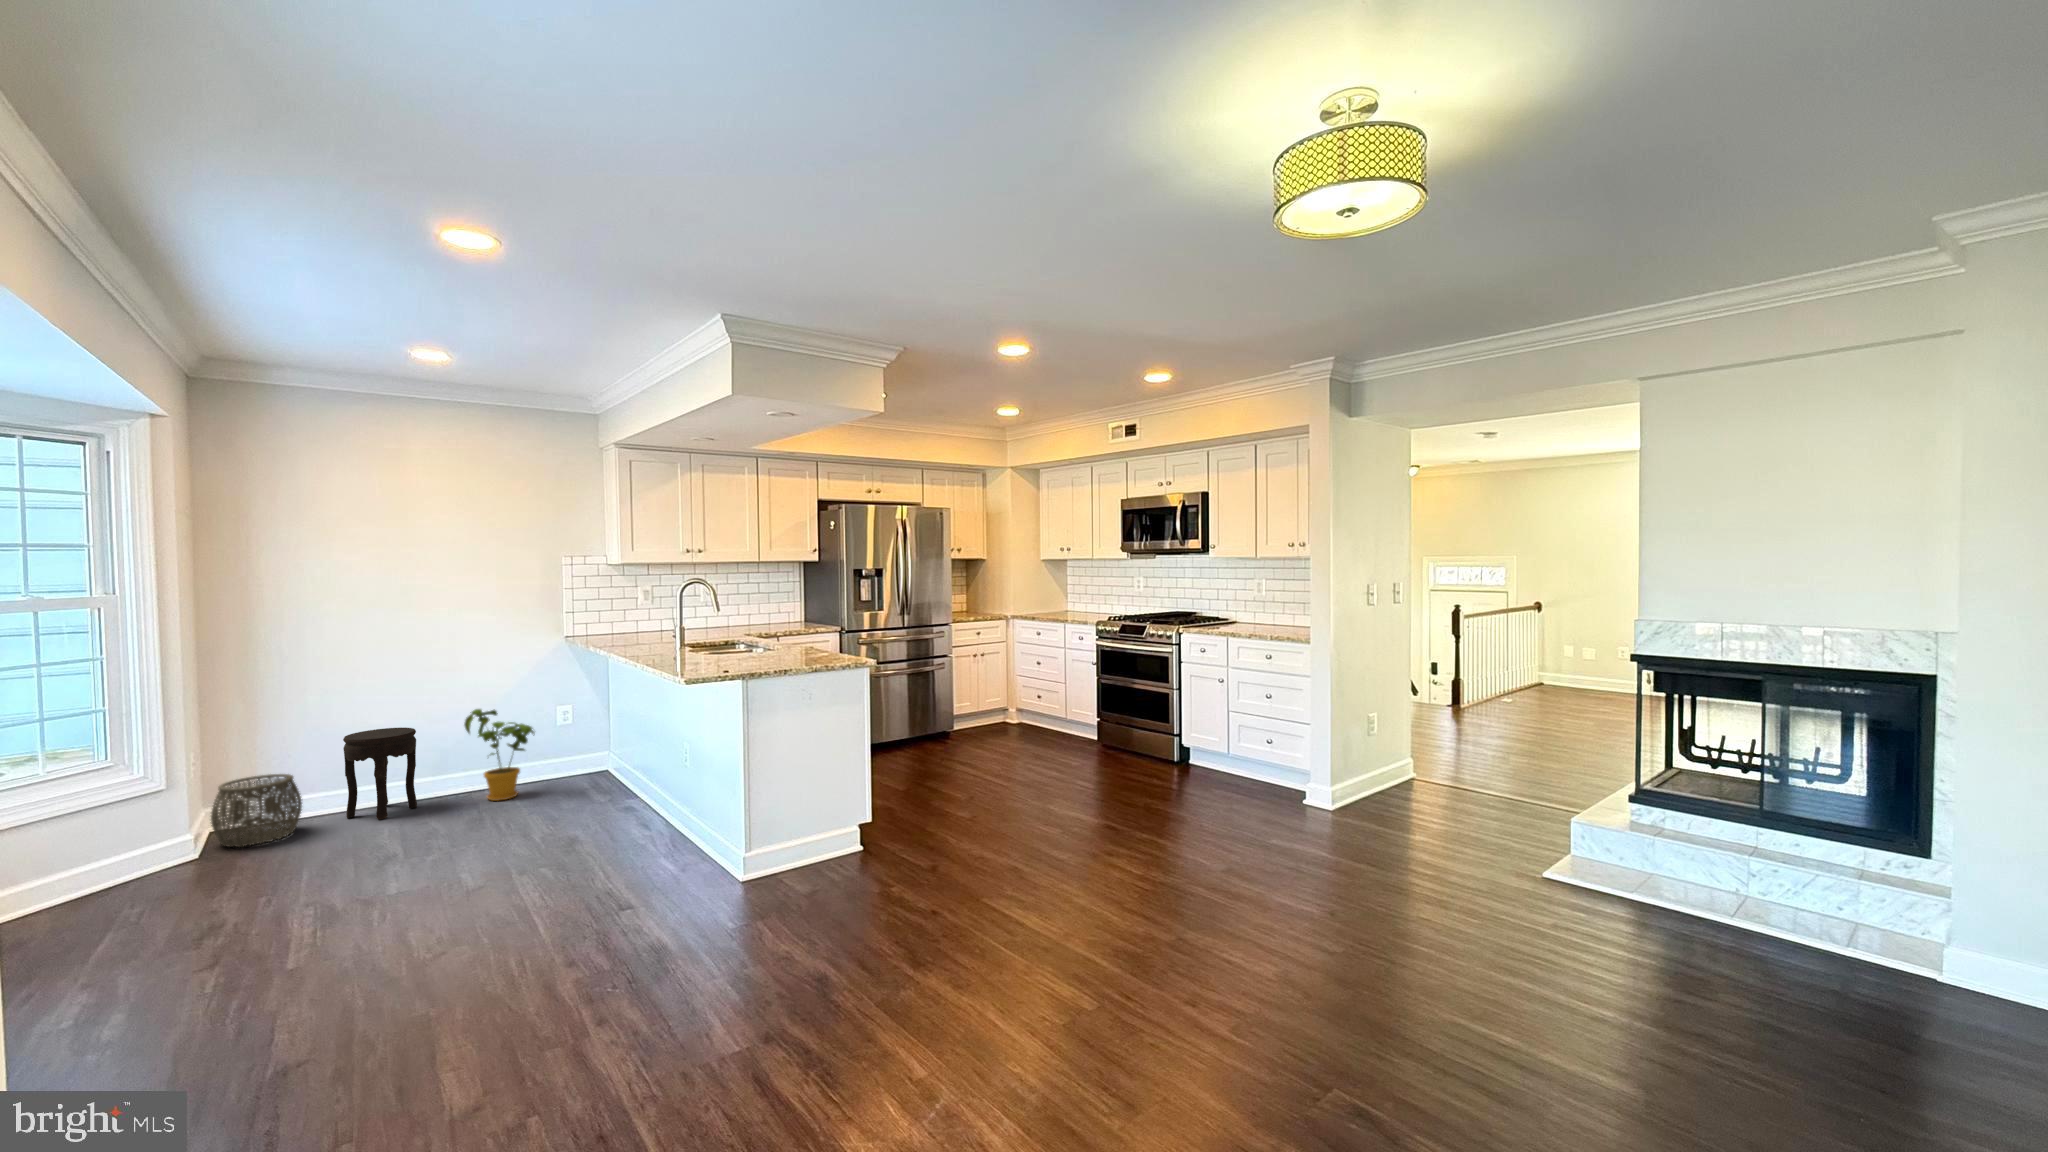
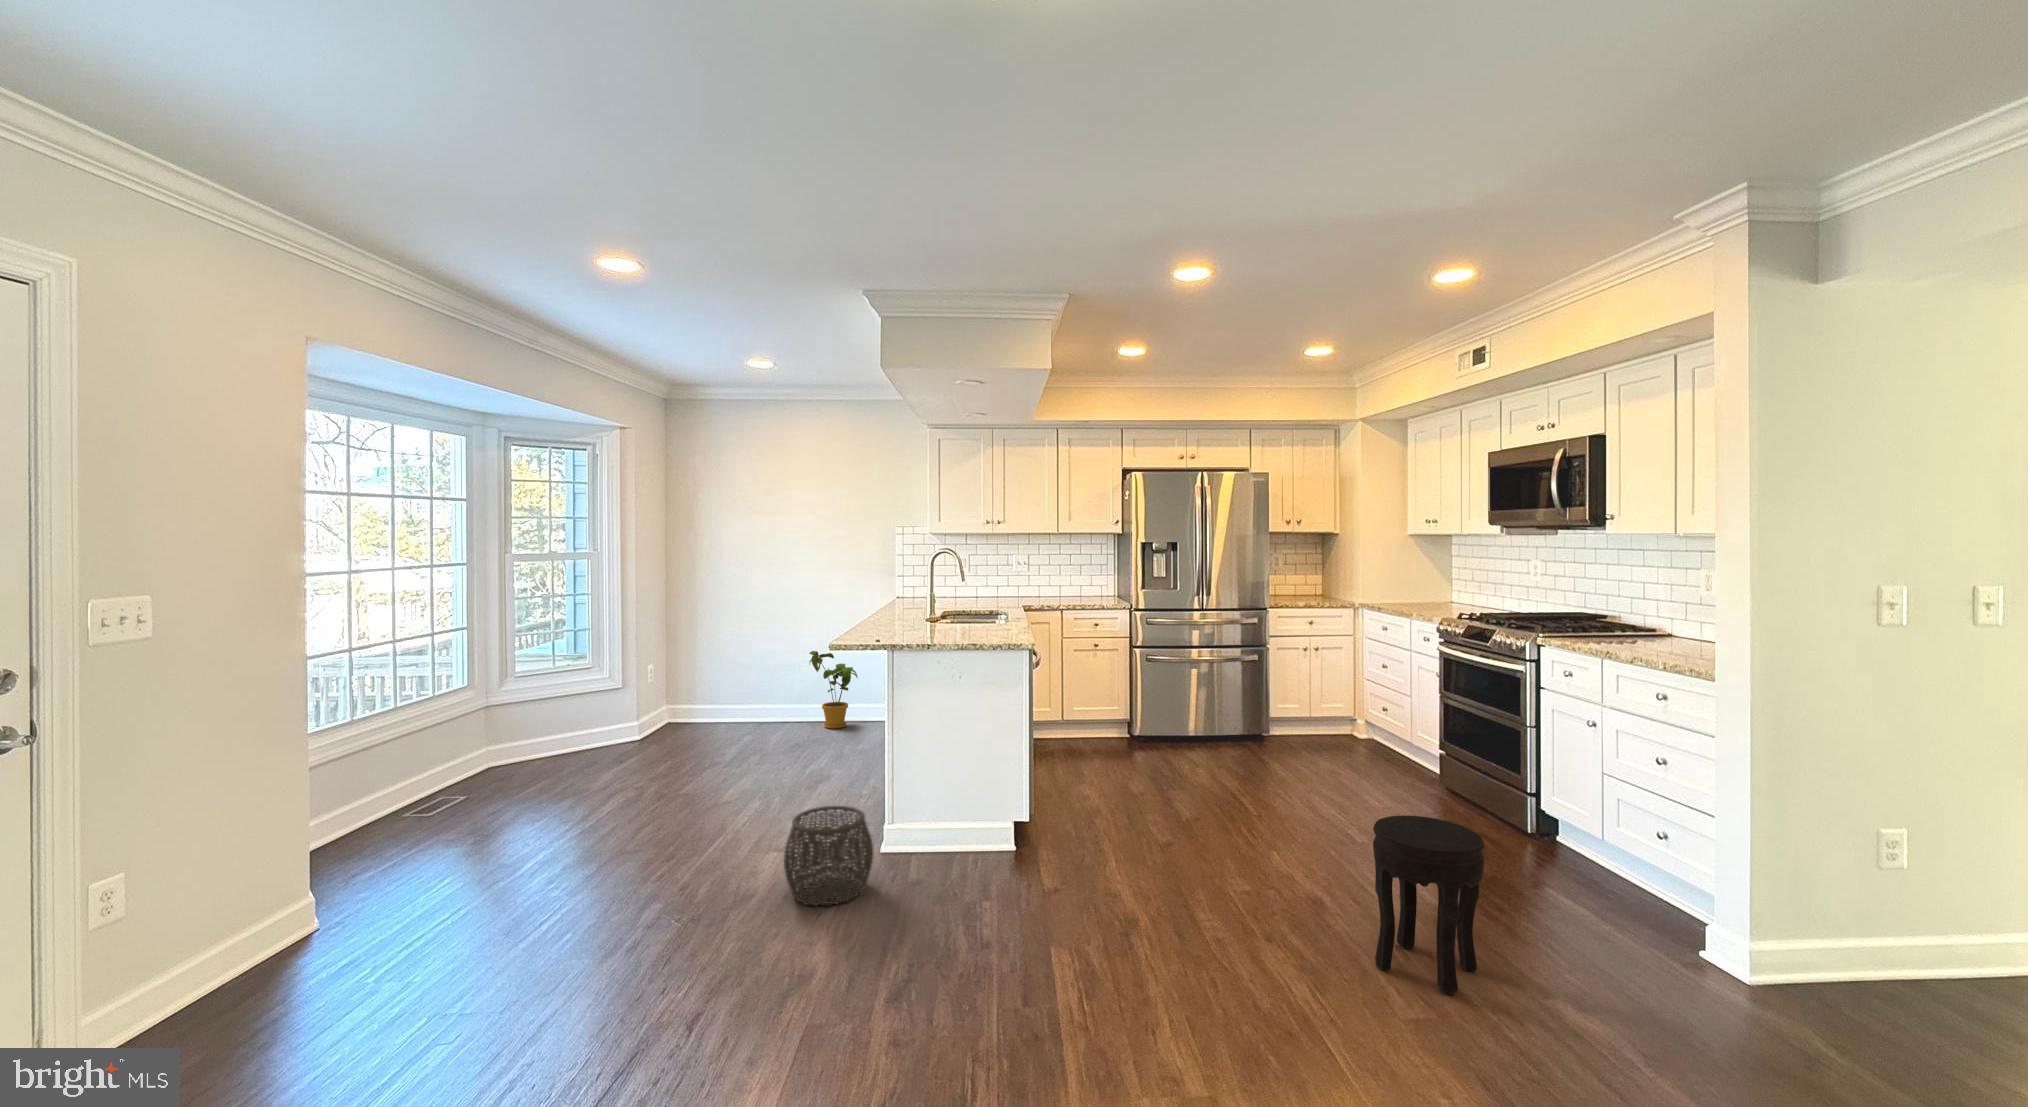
side table: present [343,728,417,819] -> present [1373,815,1484,995]
woven basket: present [211,774,302,847] -> present [783,806,873,906]

